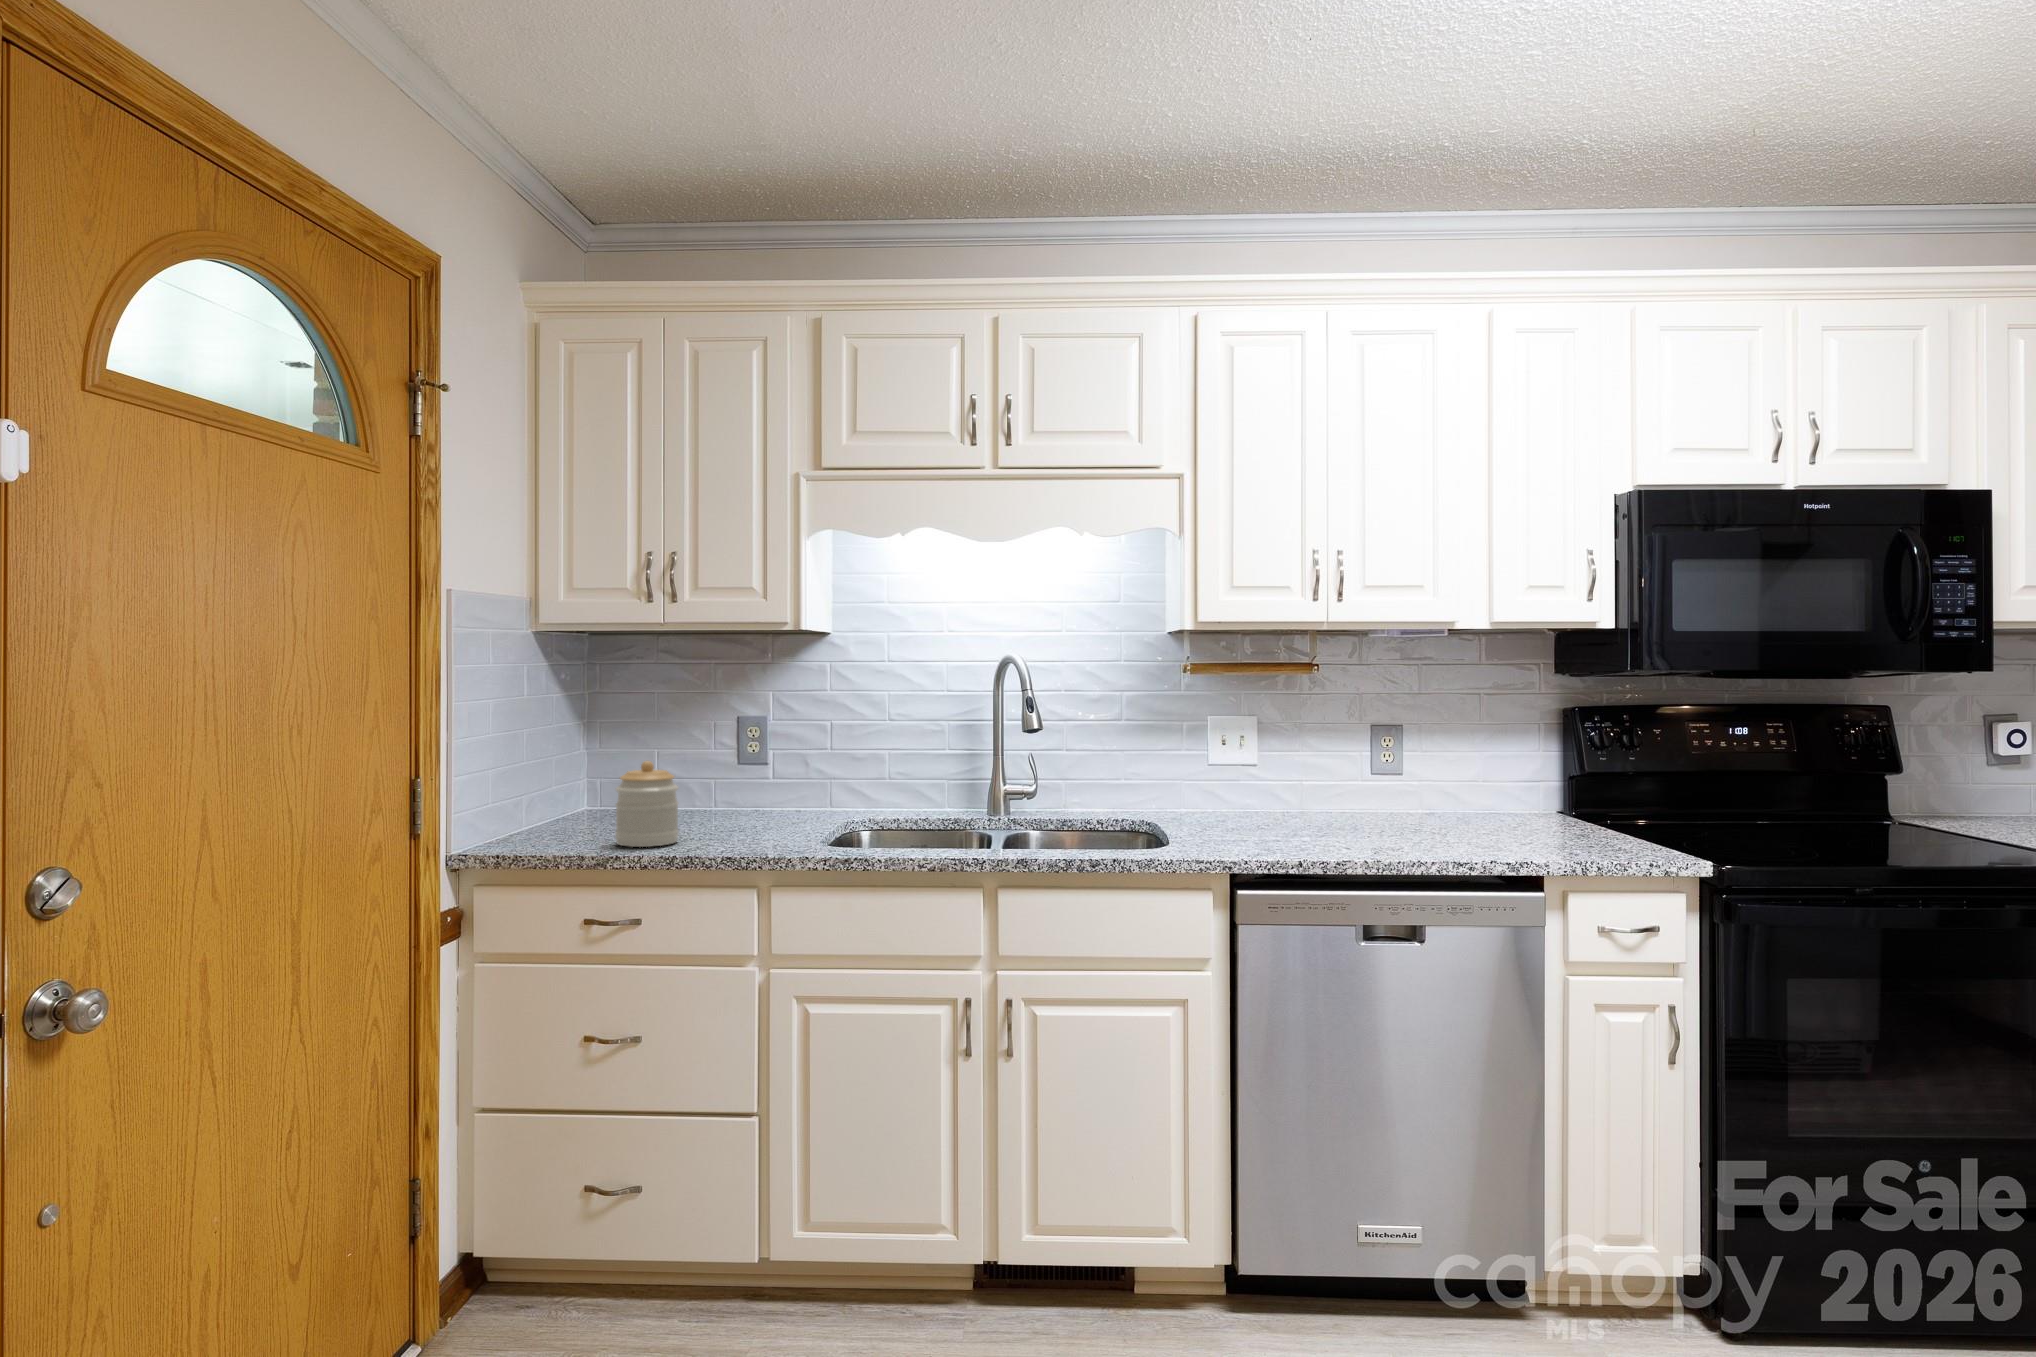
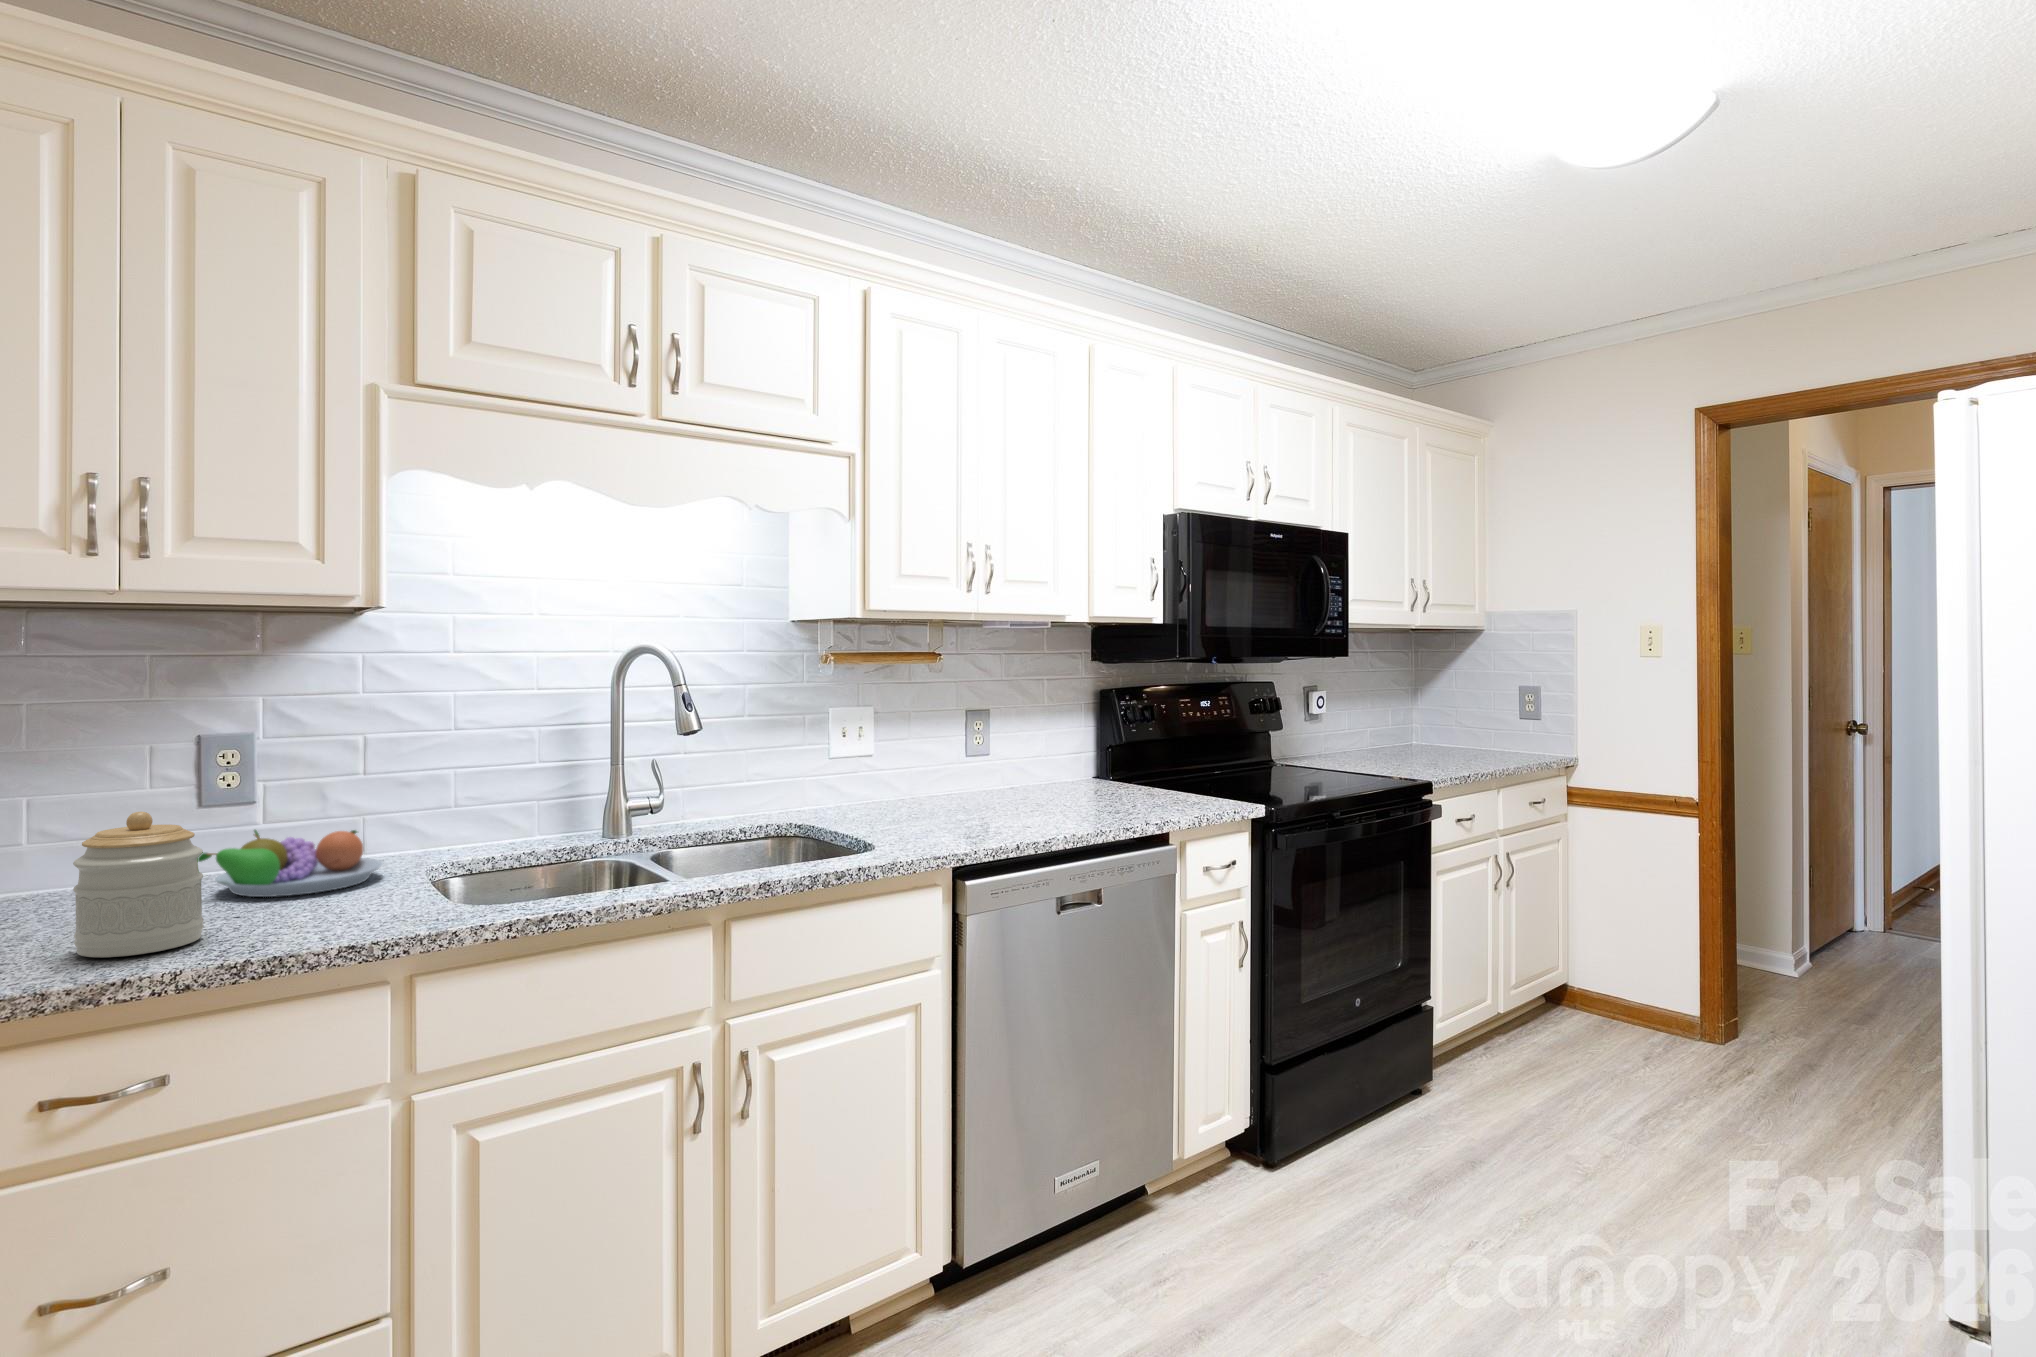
fruit bowl: none [711,782,819,828] -> present [198,830,383,897]

